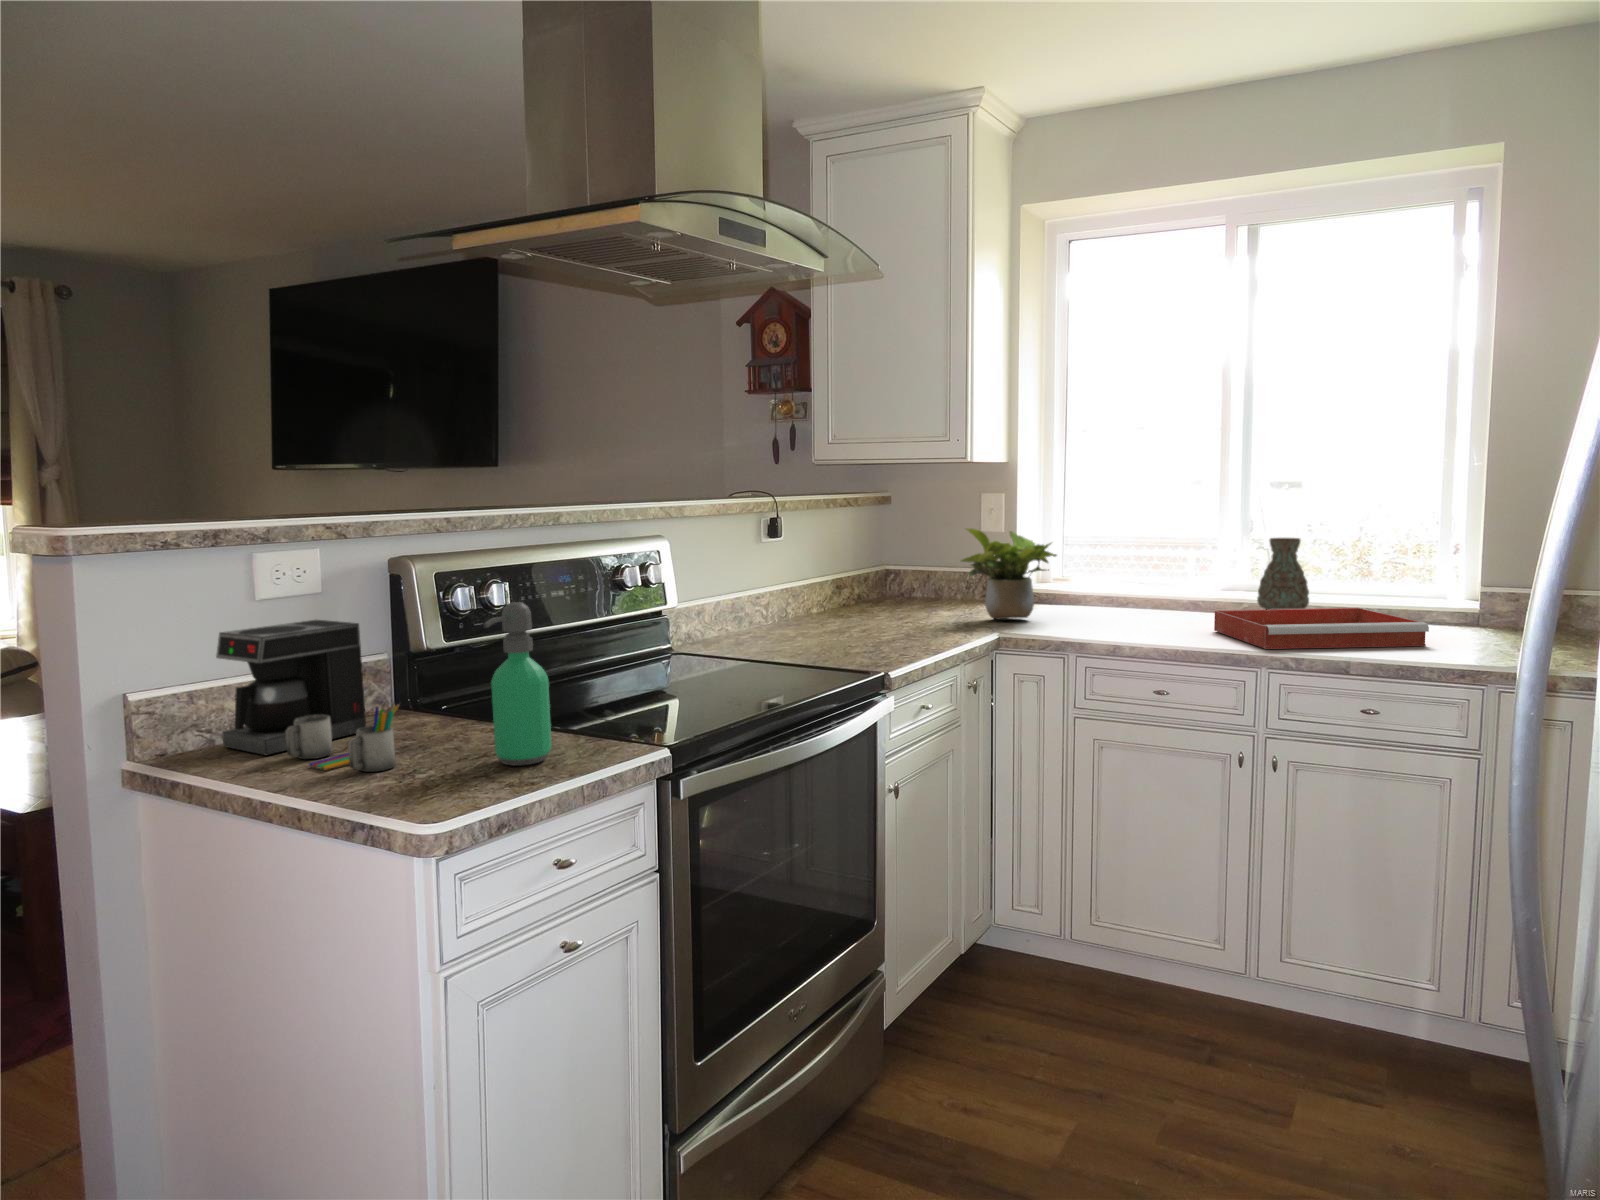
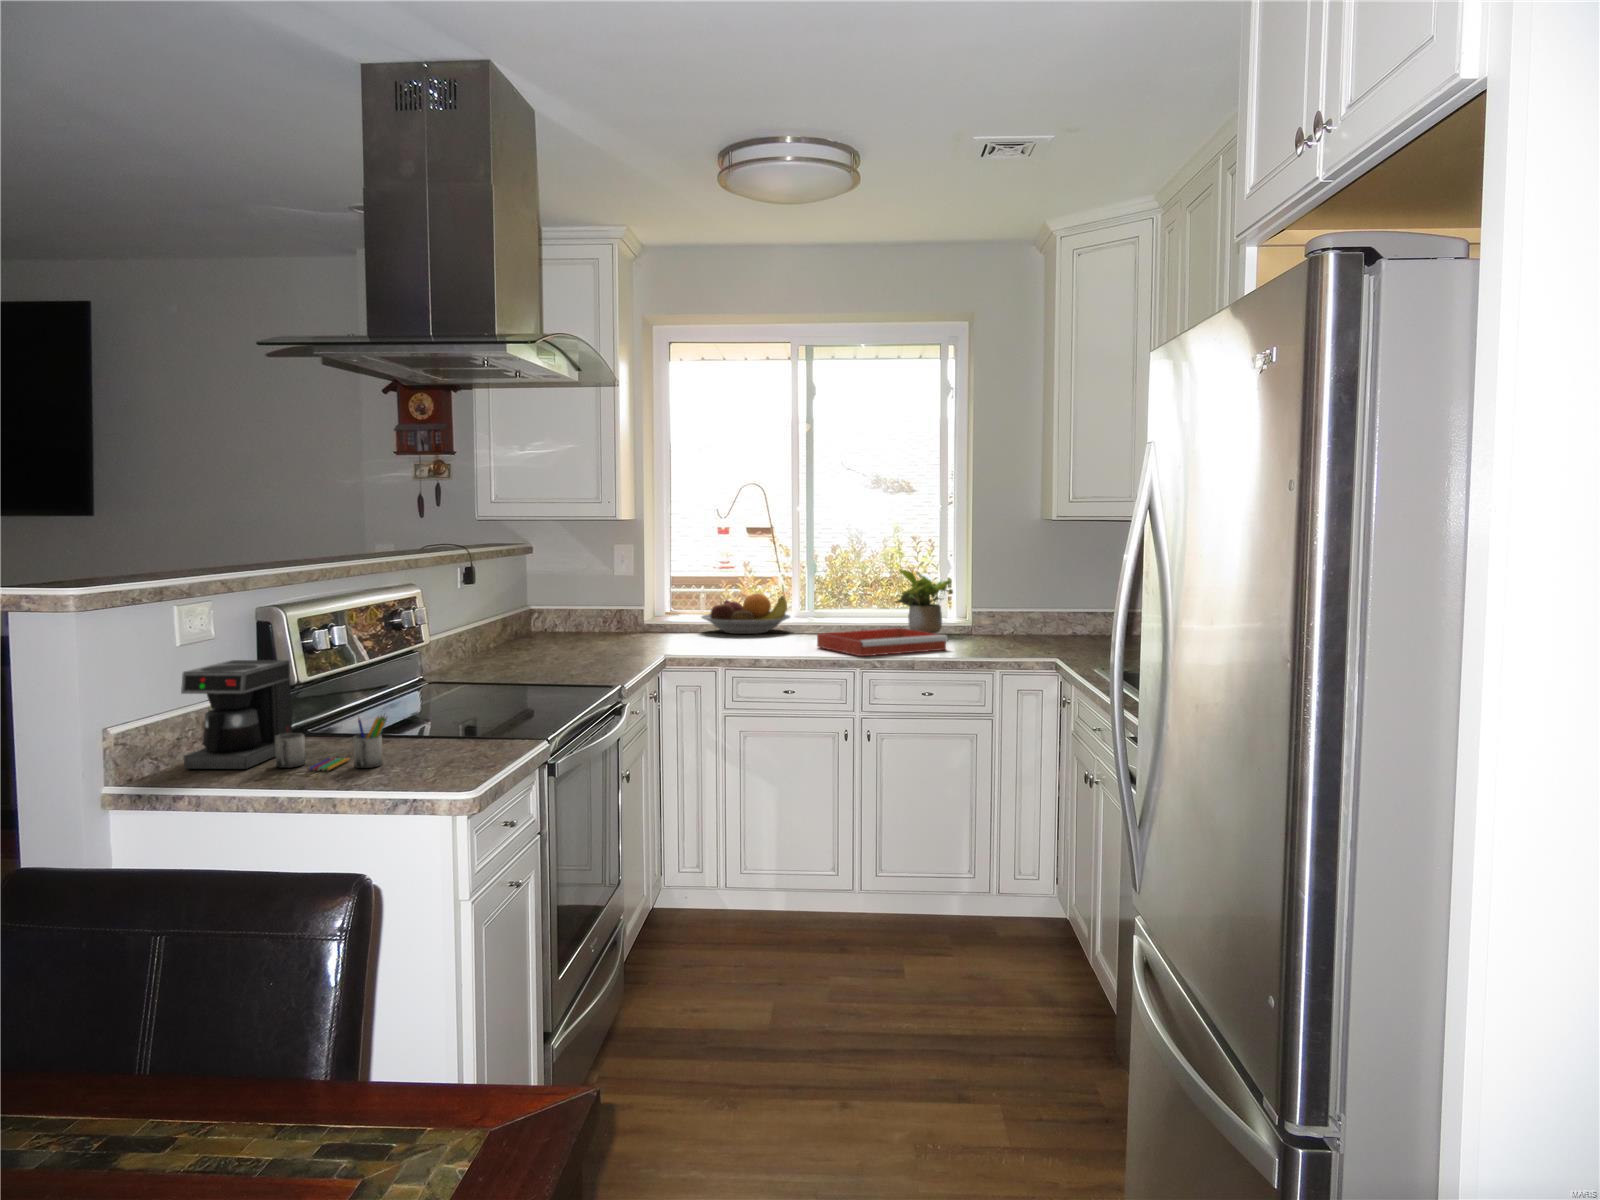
potted plant: present [961,528,1057,620] -> present [895,570,953,633]
decorative vase: present [1257,538,1309,609] -> none [828,581,861,634]
fruit bowl: none [1083,554,1207,606] -> present [702,594,790,634]
soap dispenser: present [484,602,552,765] -> none [455,636,498,754]

